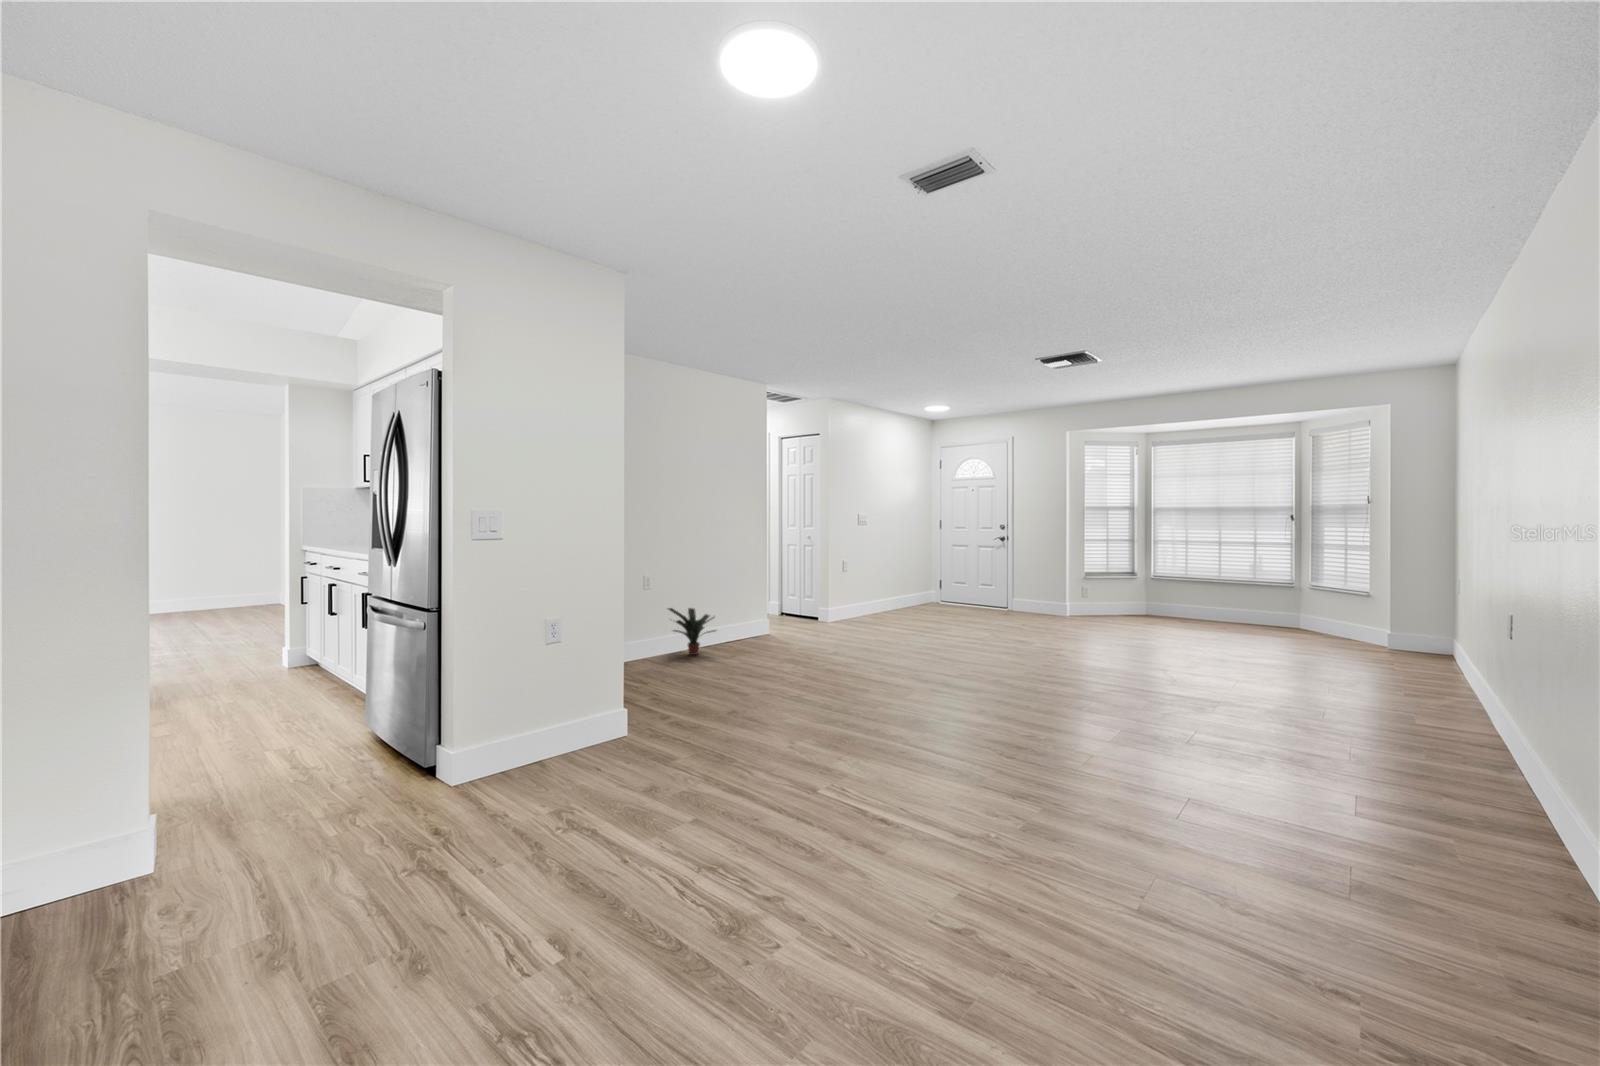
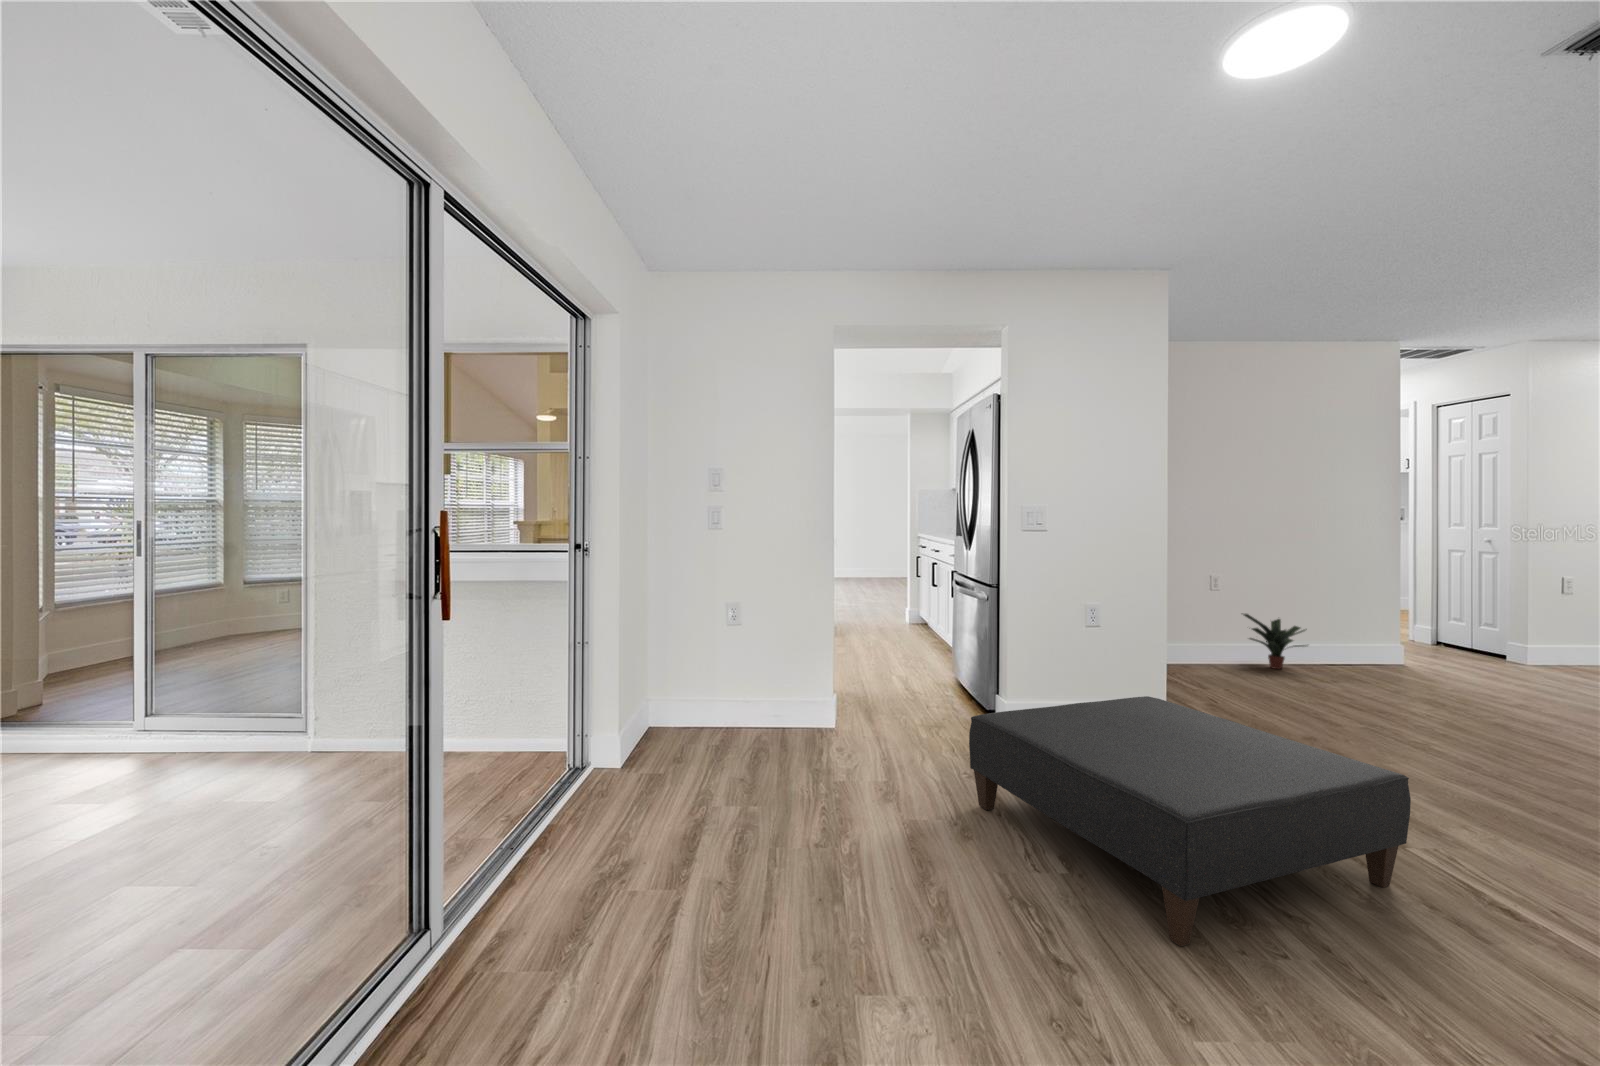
ottoman: none [418,712,831,987] -> present [969,696,1411,946]

